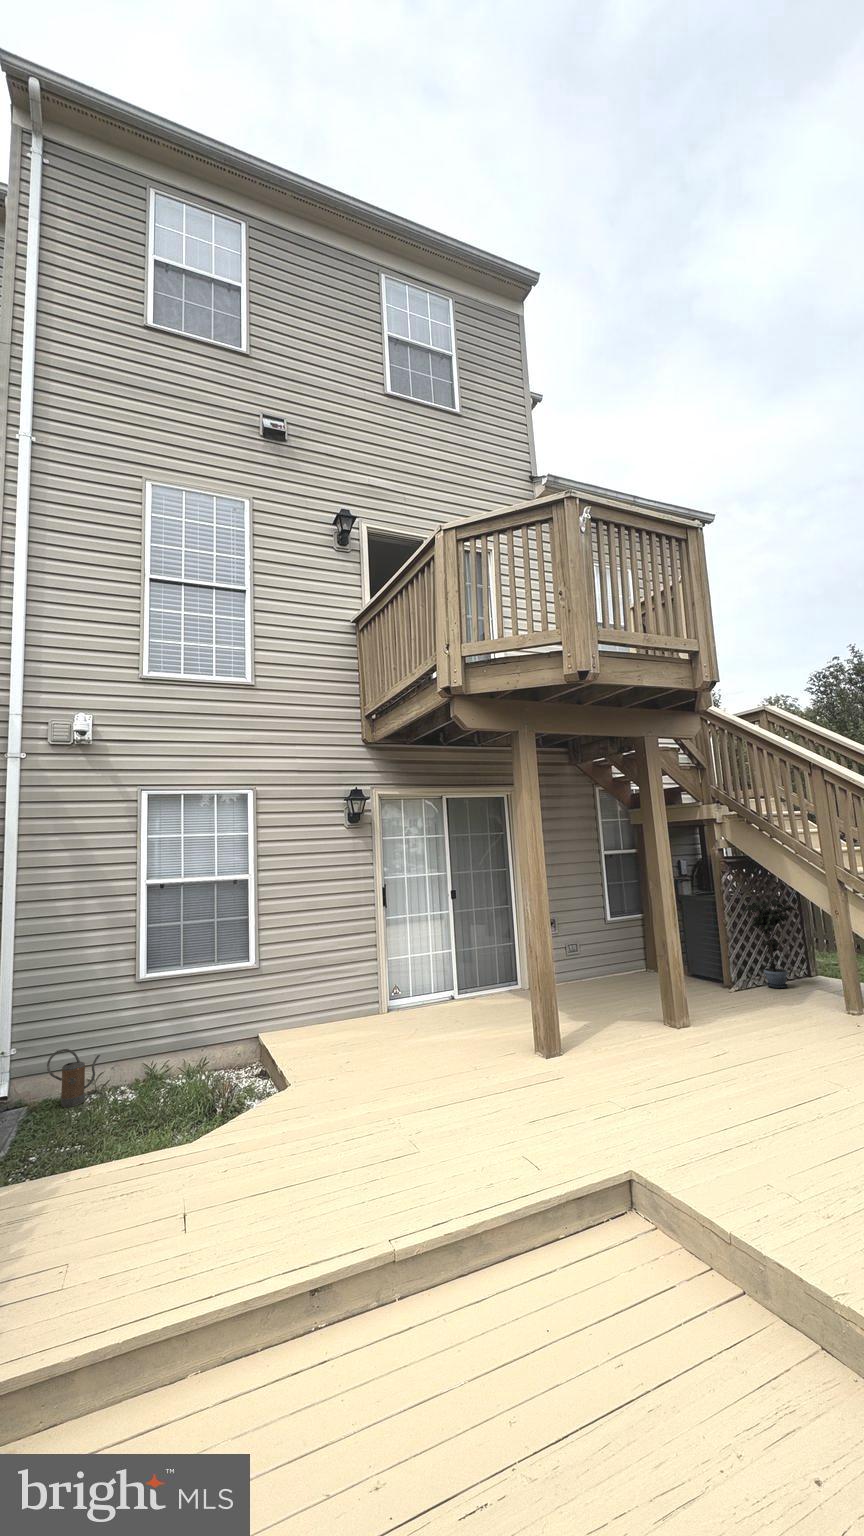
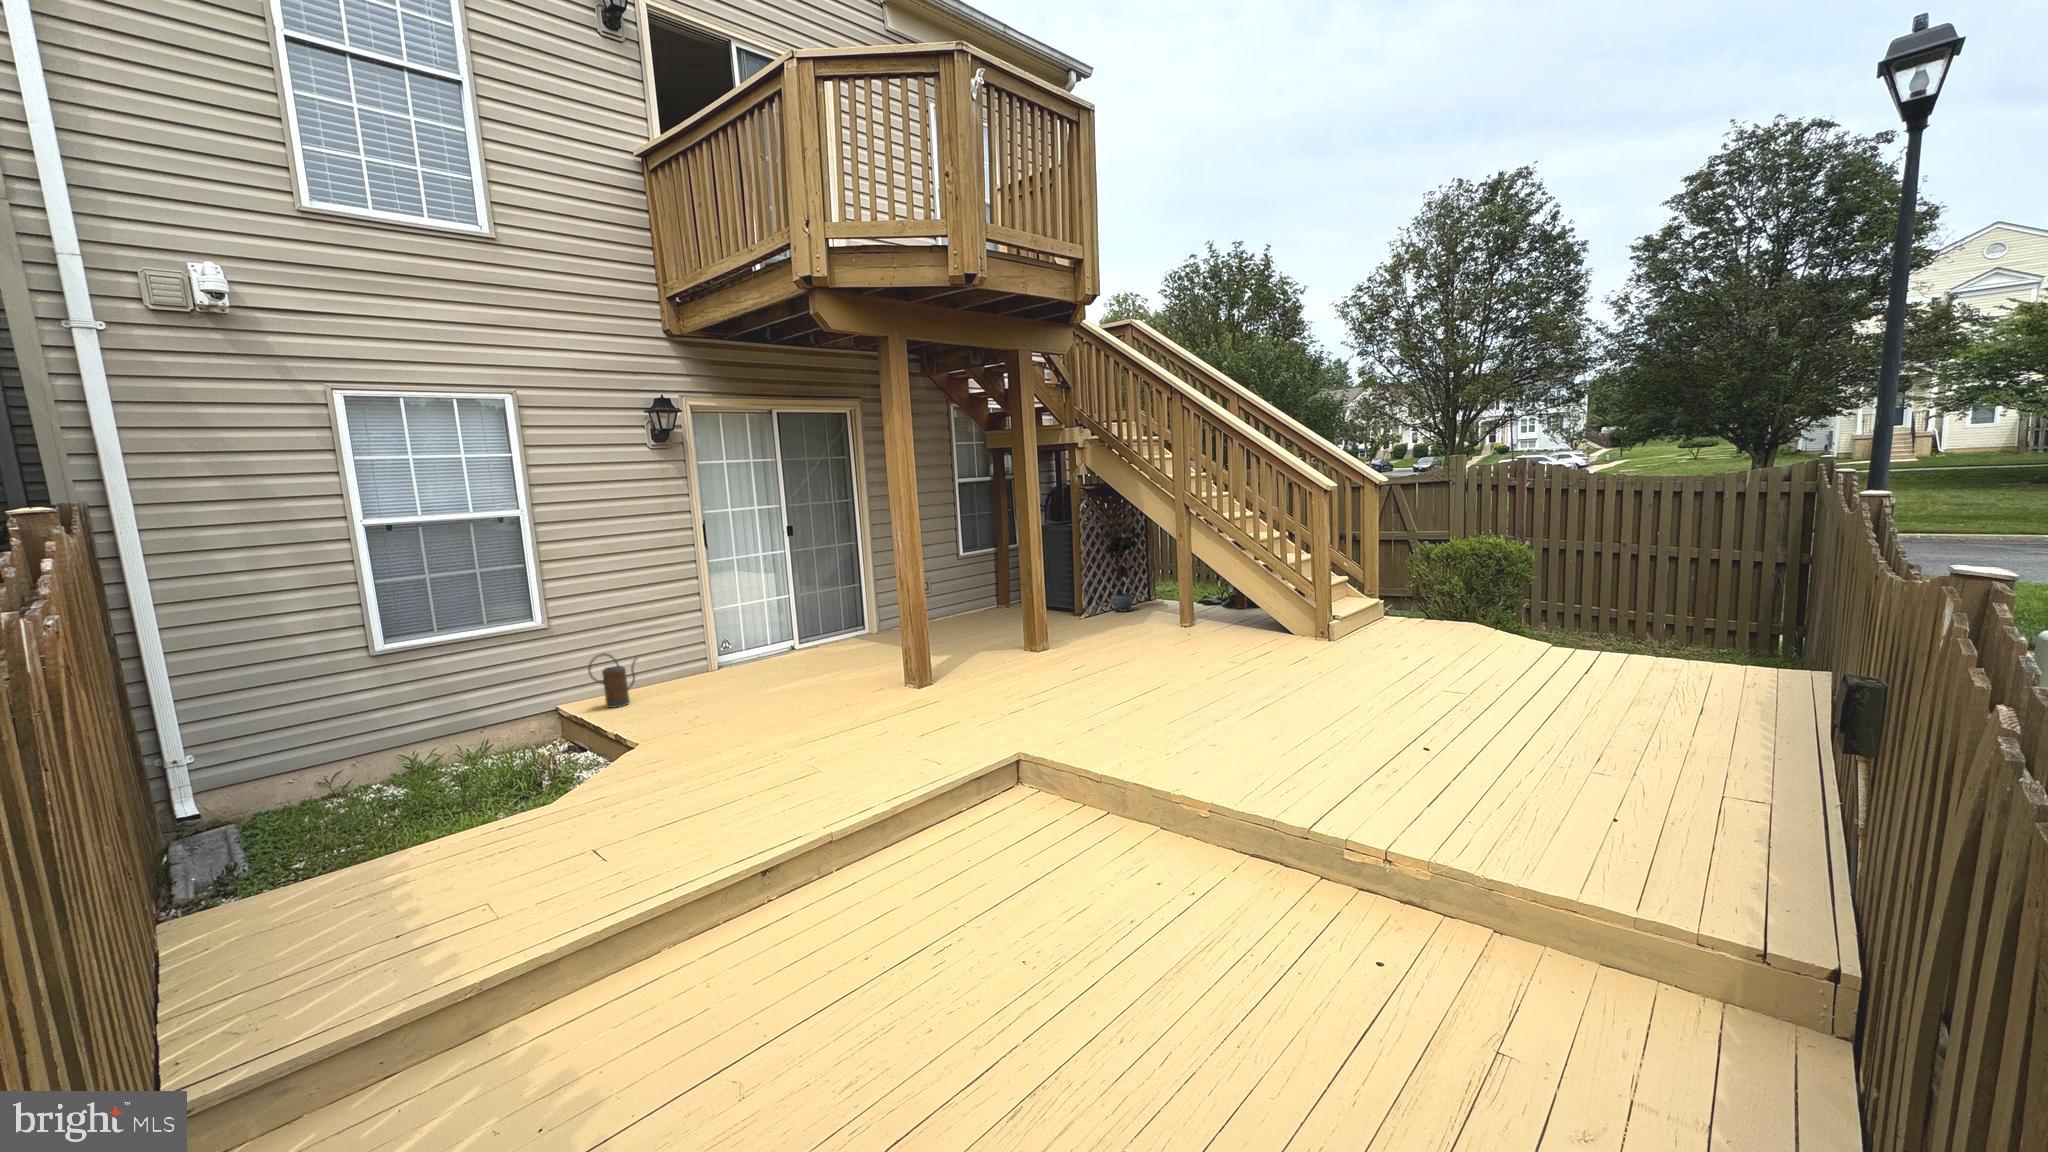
watering can: present [47,1049,100,1107] -> present [588,653,636,708]

